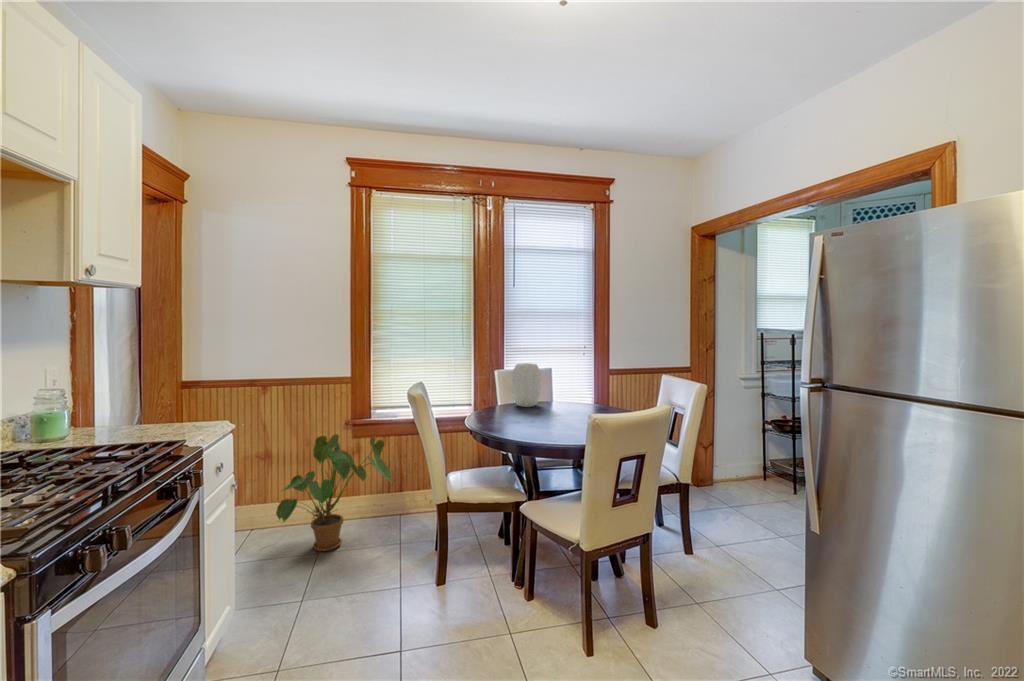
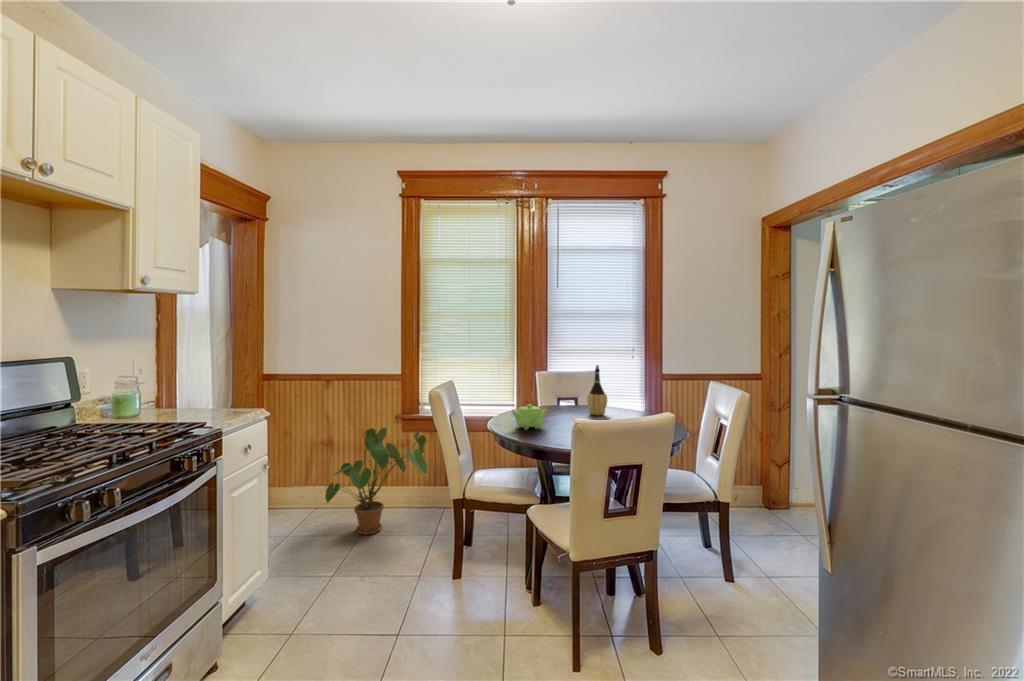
vase: present [512,363,541,407] -> none [544,365,574,409]
wine bottle: none [558,363,577,411] -> present [587,365,607,415]
teapot: none [499,404,532,429] -> present [512,404,547,430]

